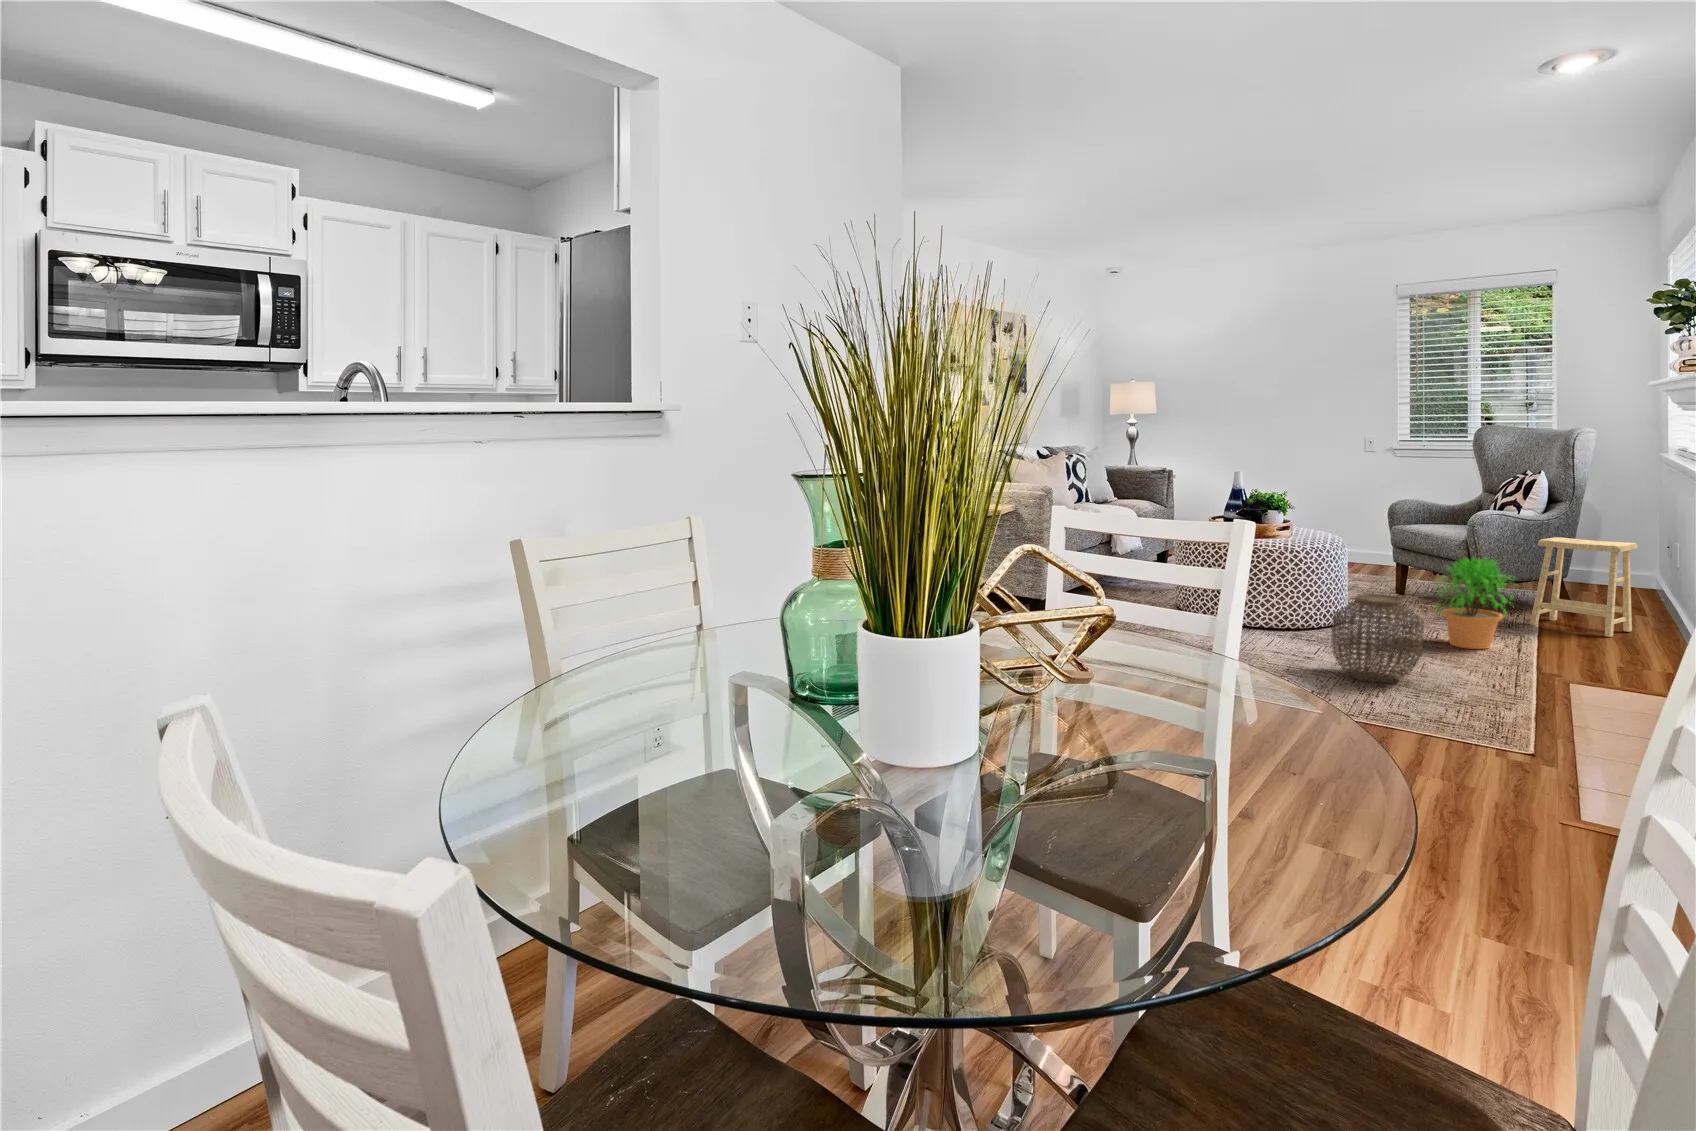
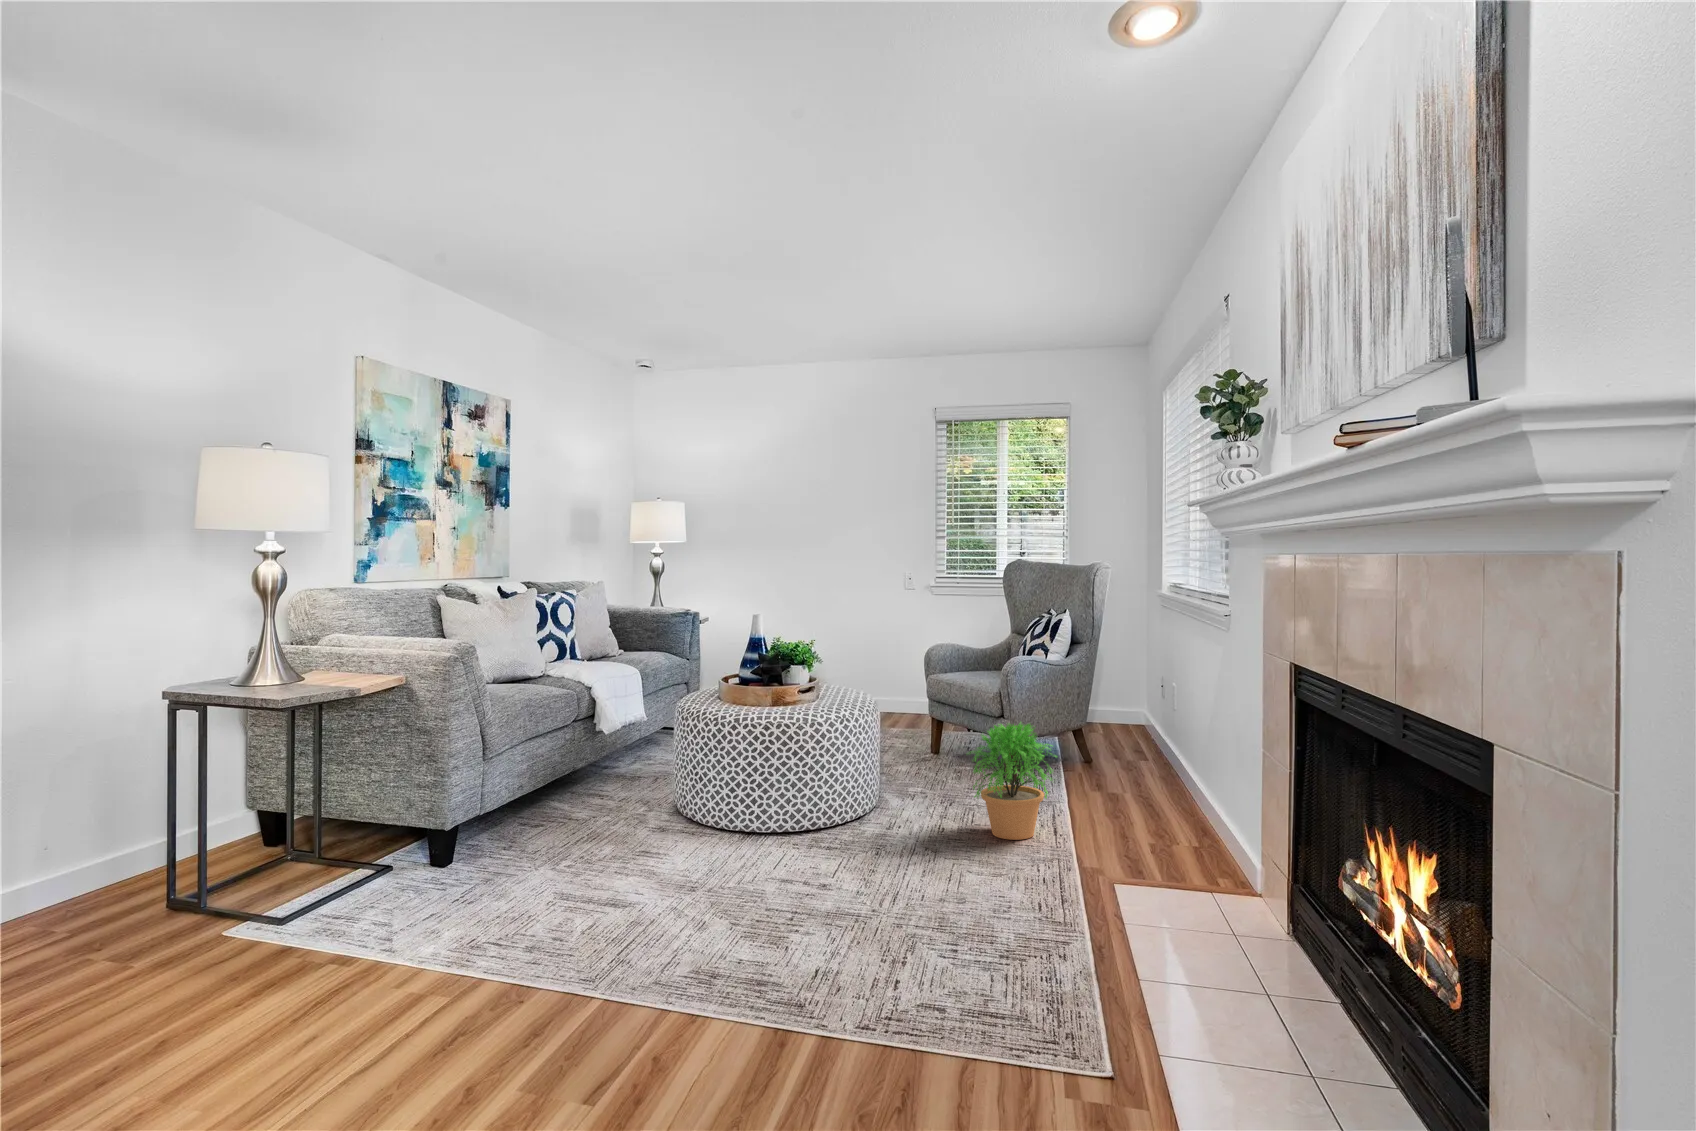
footstool: present [1530,537,1638,637] -> none [1069,687,1163,803]
woven basket: present [1331,594,1424,683] -> none [848,792,958,923]

